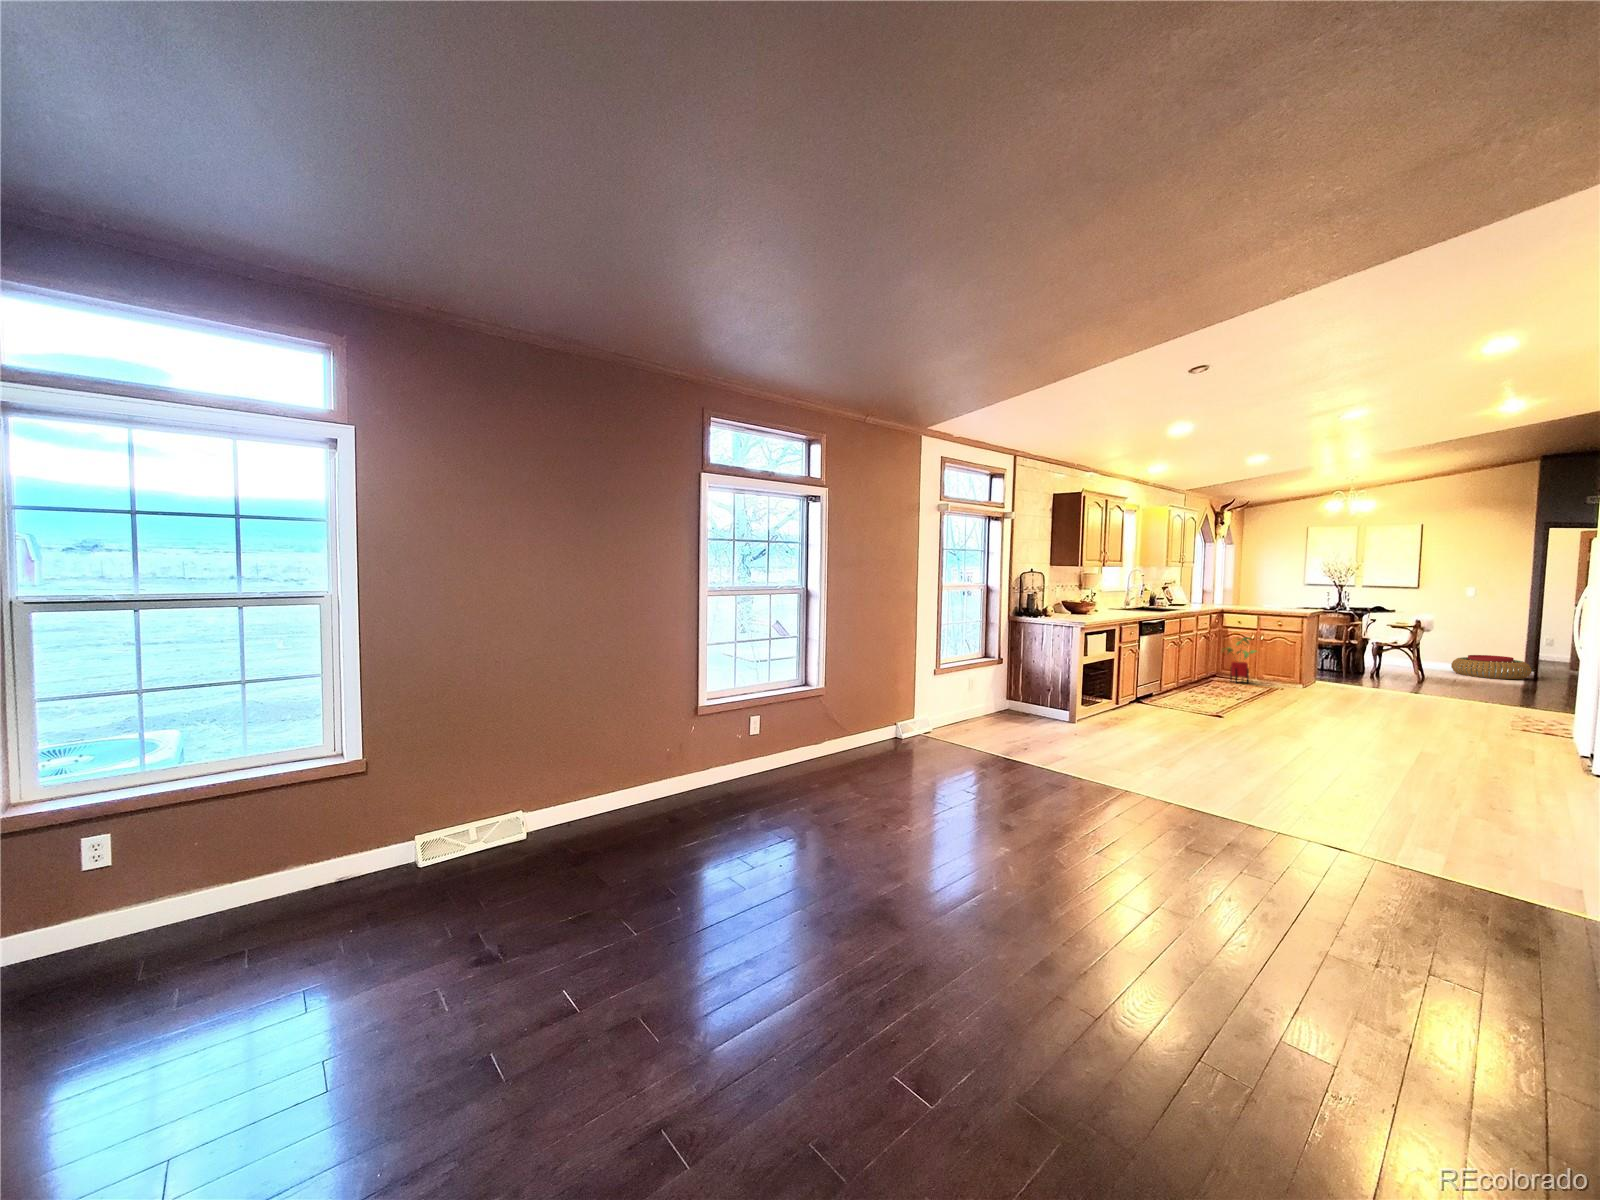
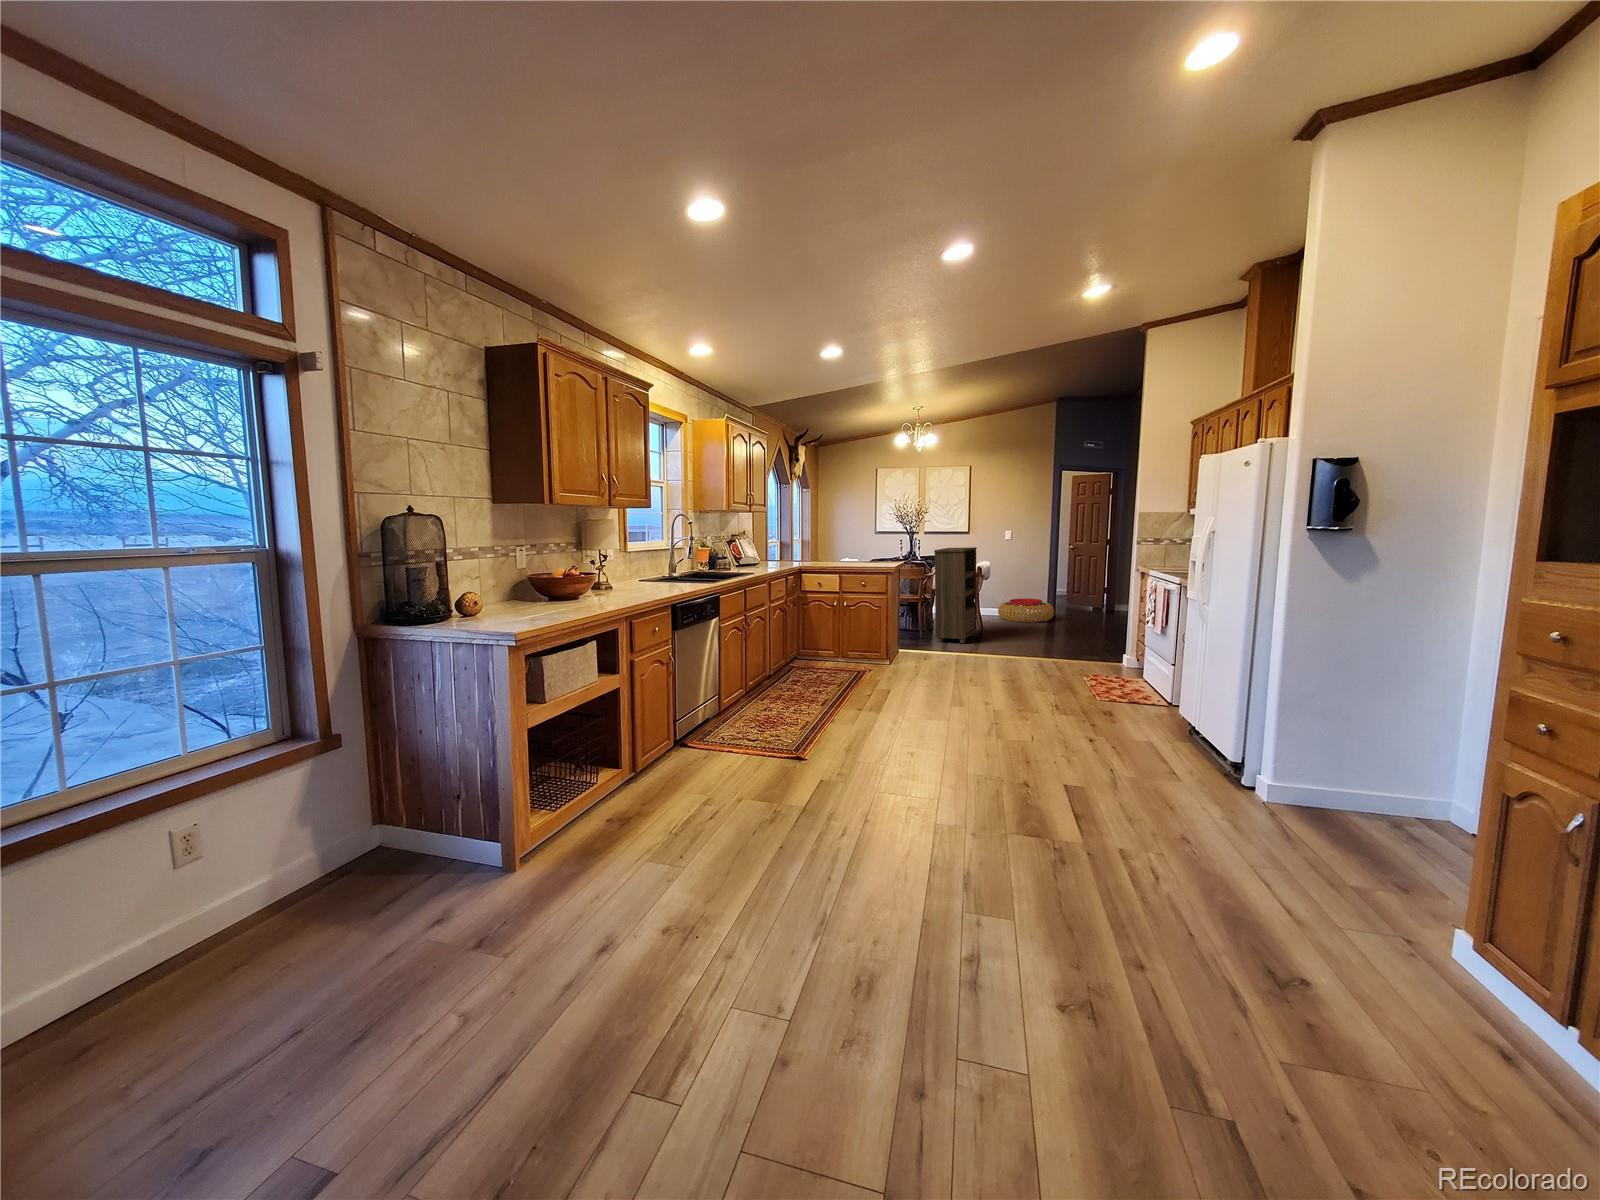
bookshelf: none [1359,601,1413,684] -> present [934,547,977,643]
house plant: present [1226,637,1256,682] -> none [801,604,844,668]

